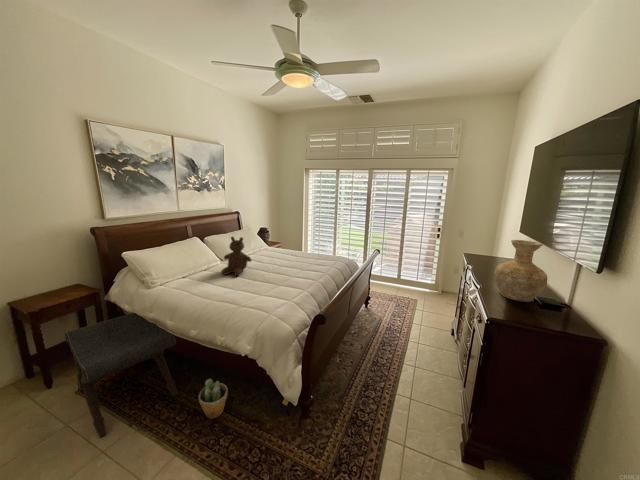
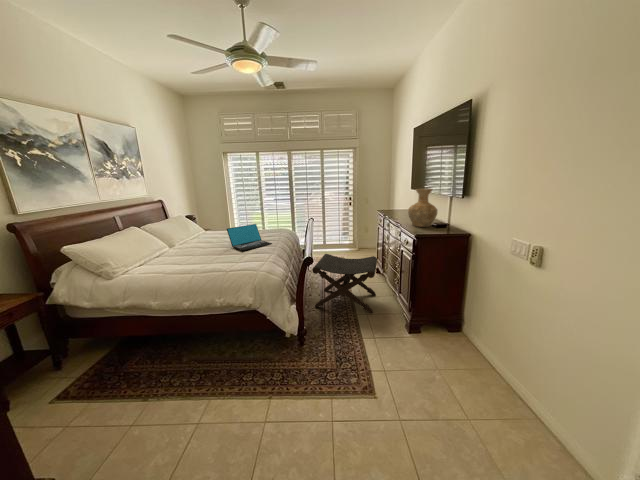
teddy bear: present [221,236,251,276] -> none [179,217,210,256]
laptop: none [269,250,312,281] -> present [227,224,272,251]
footstool: present [65,313,178,438] -> present [312,254,377,313]
potted plant: present [198,379,228,419] -> none [208,339,233,372]

